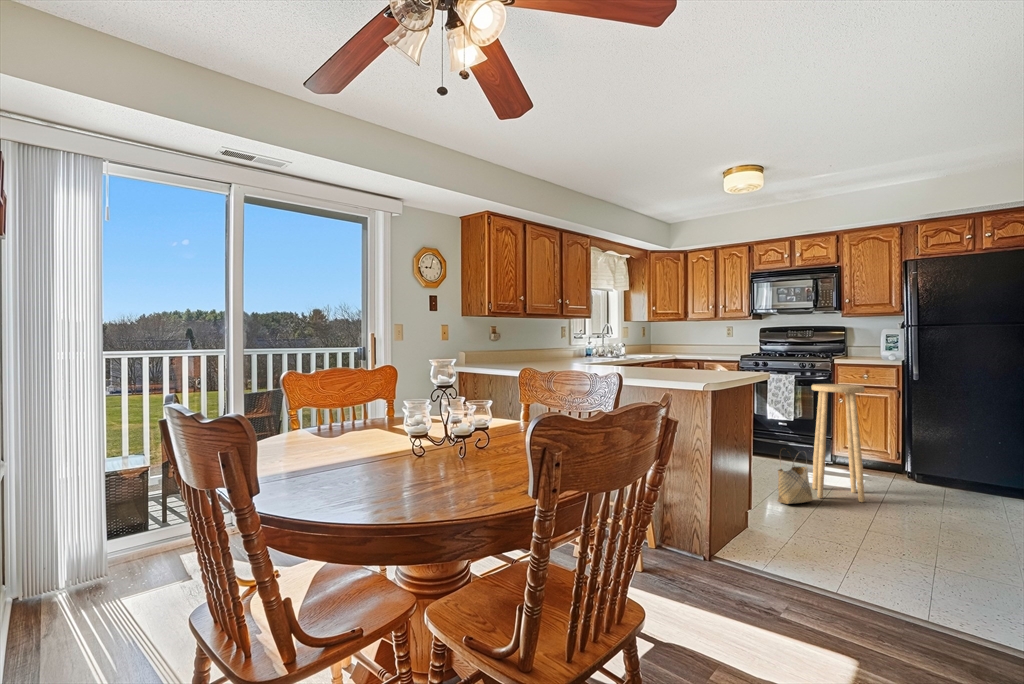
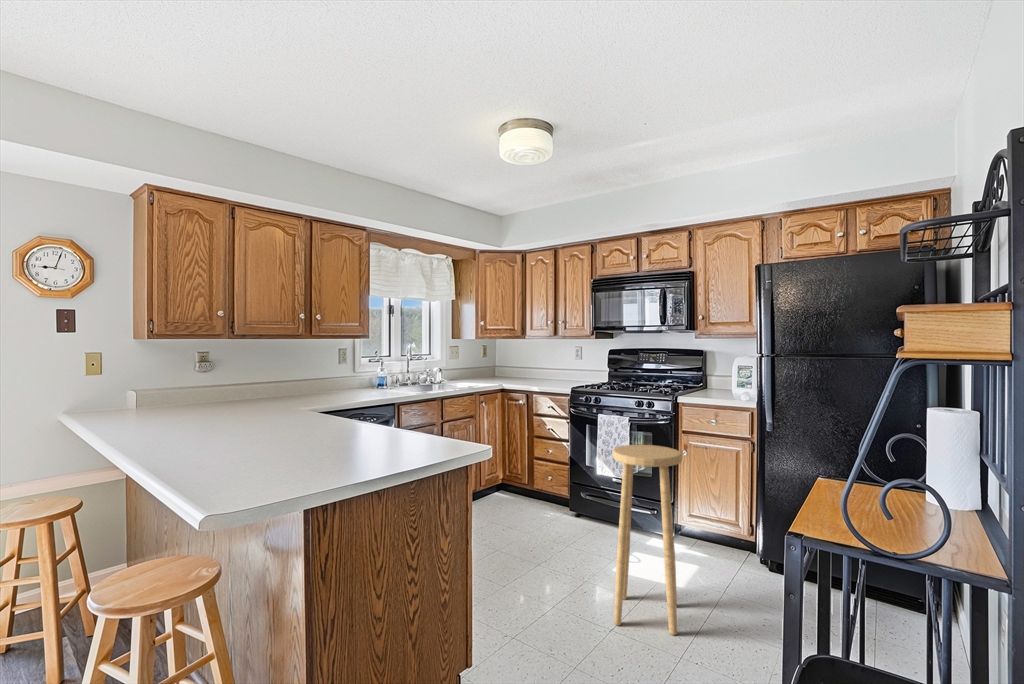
woven basket: present [778,449,812,504] -> none [544,551,599,649]

